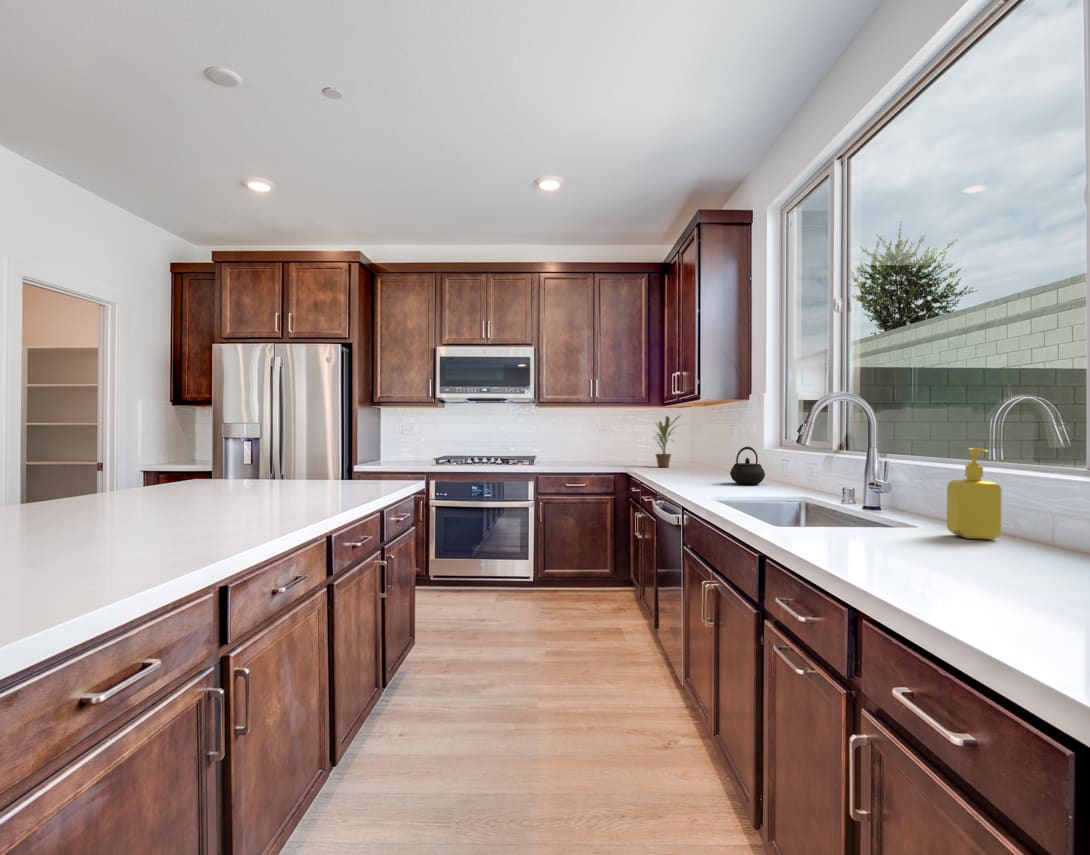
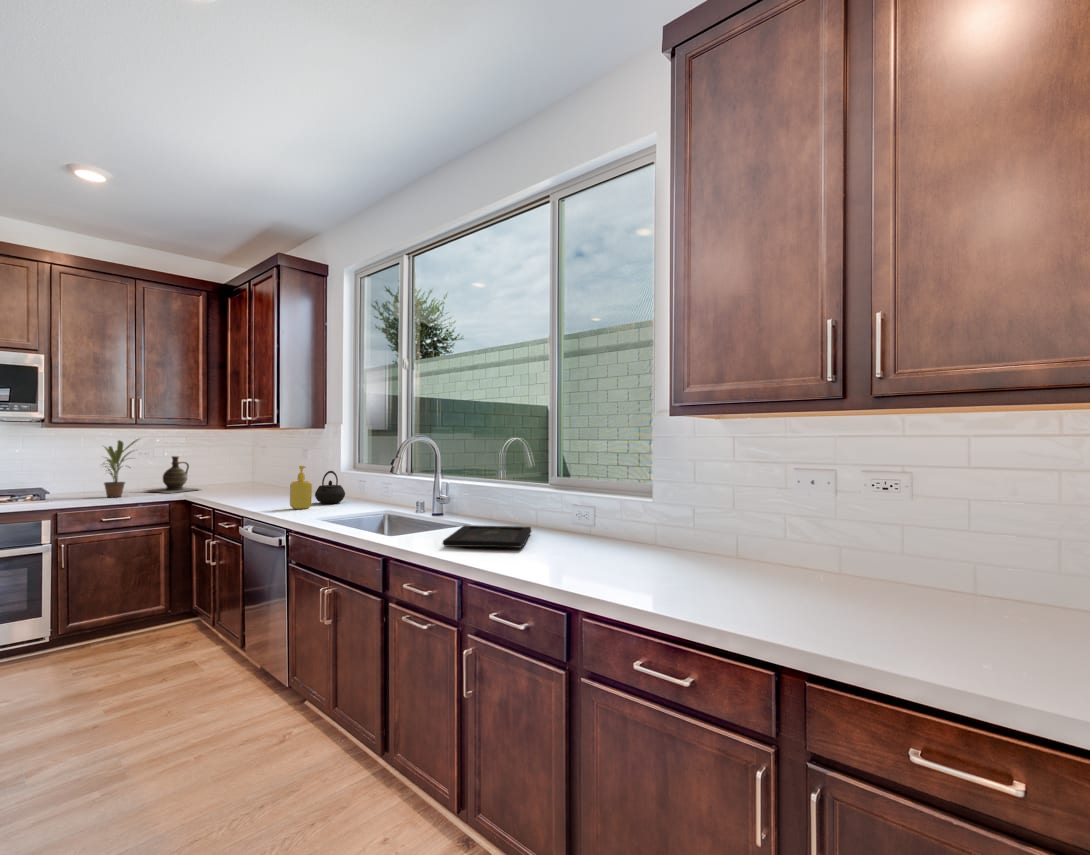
potted plant: present [656,416,680,467] -> present [104,439,139,497]
ceramic jug: none [598,432,645,466] -> present [146,456,198,493]
soap dispenser: present [947,448,1002,539] -> present [290,466,312,509]
tray: none [832,526,1031,578] -> present [443,525,531,548]

